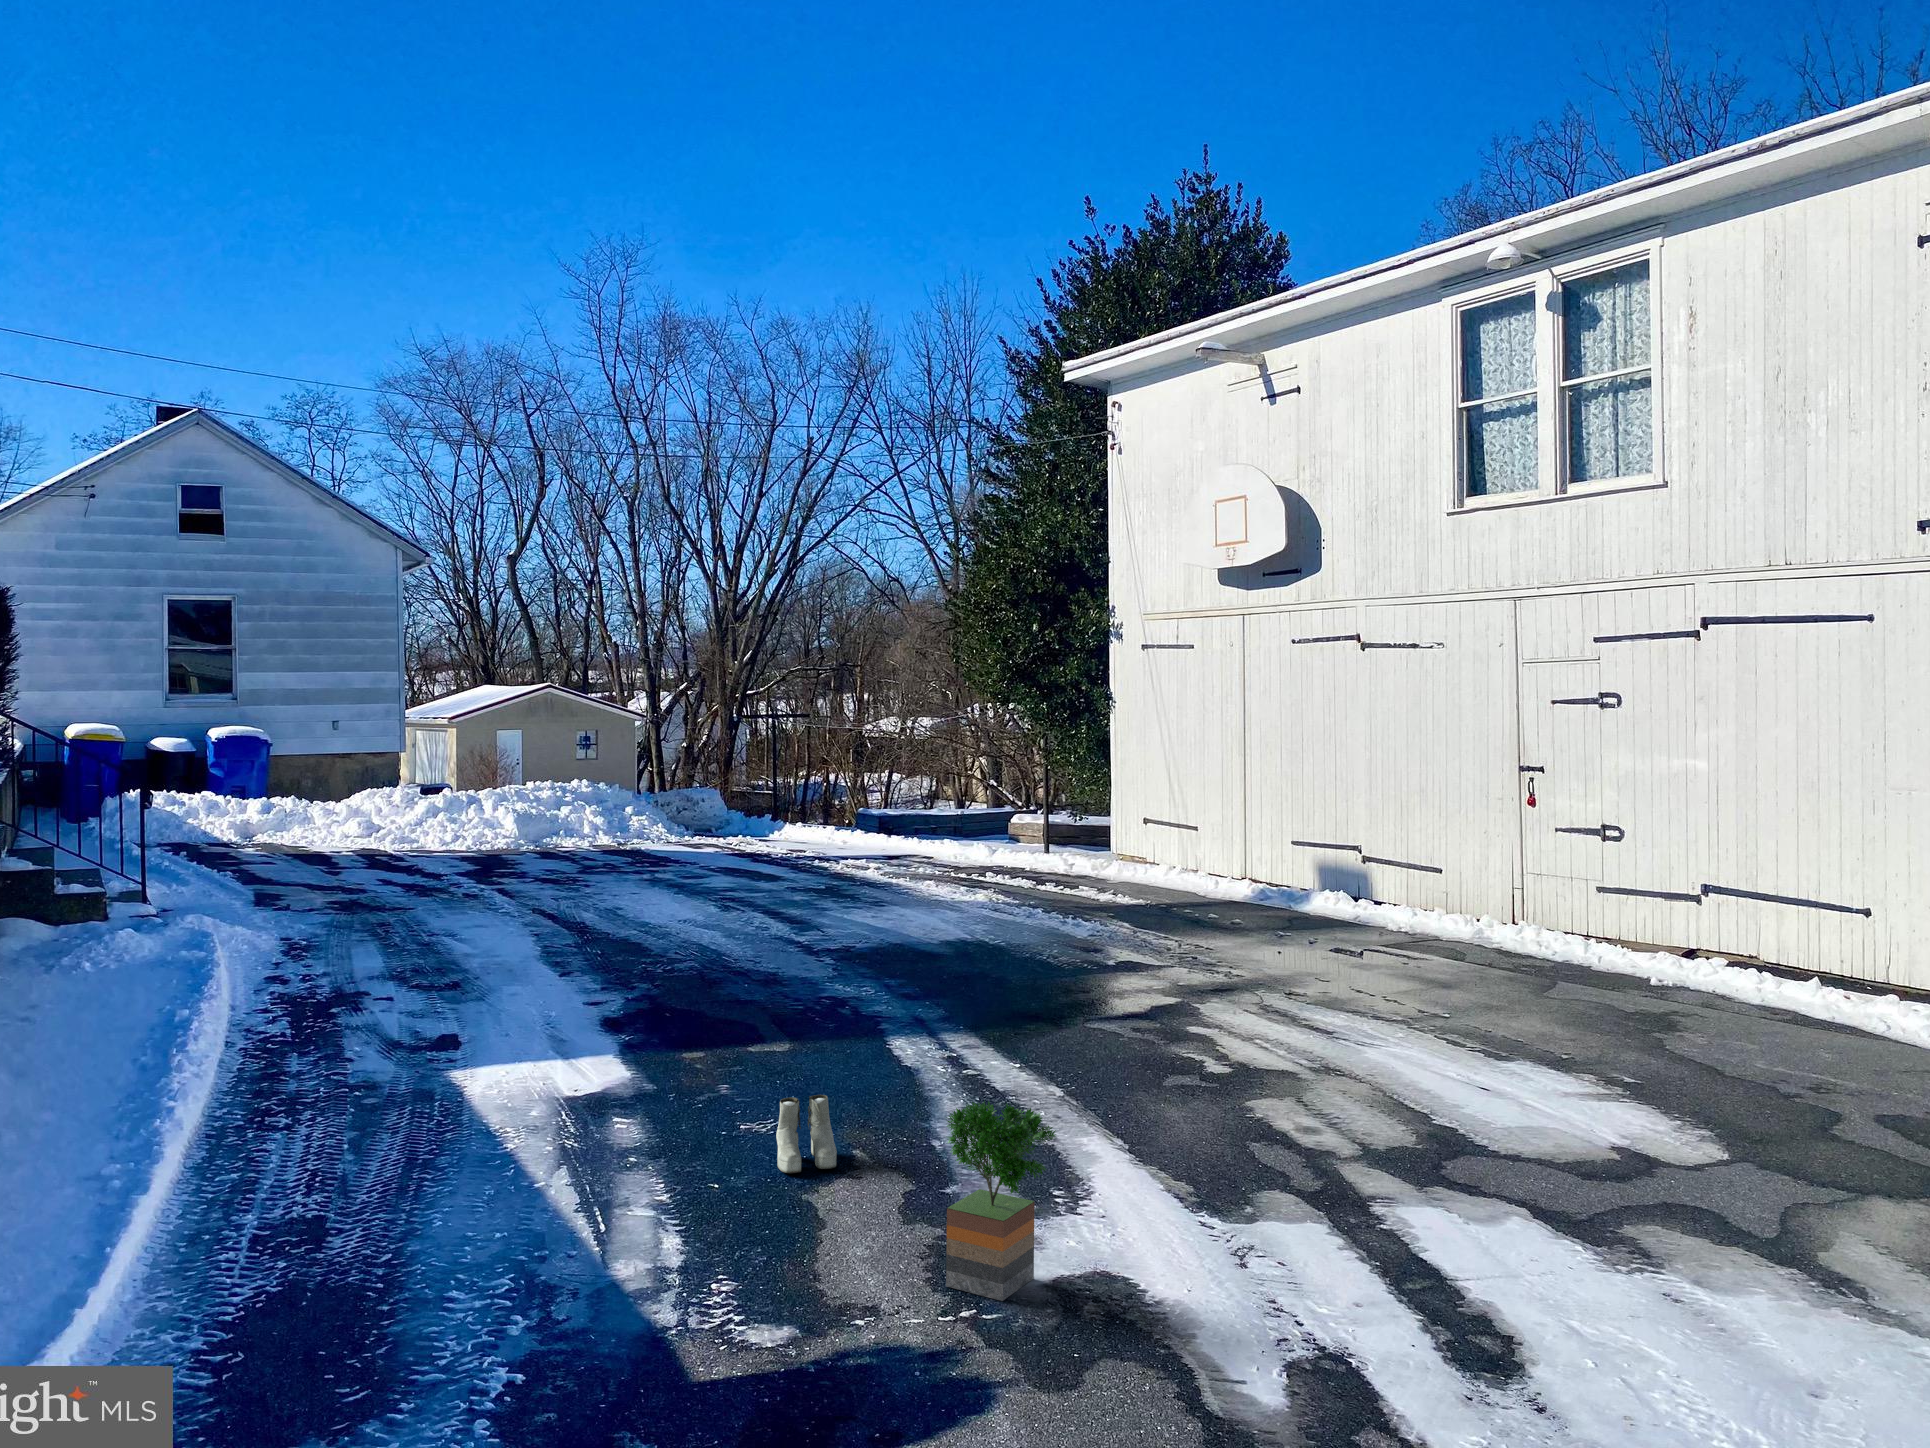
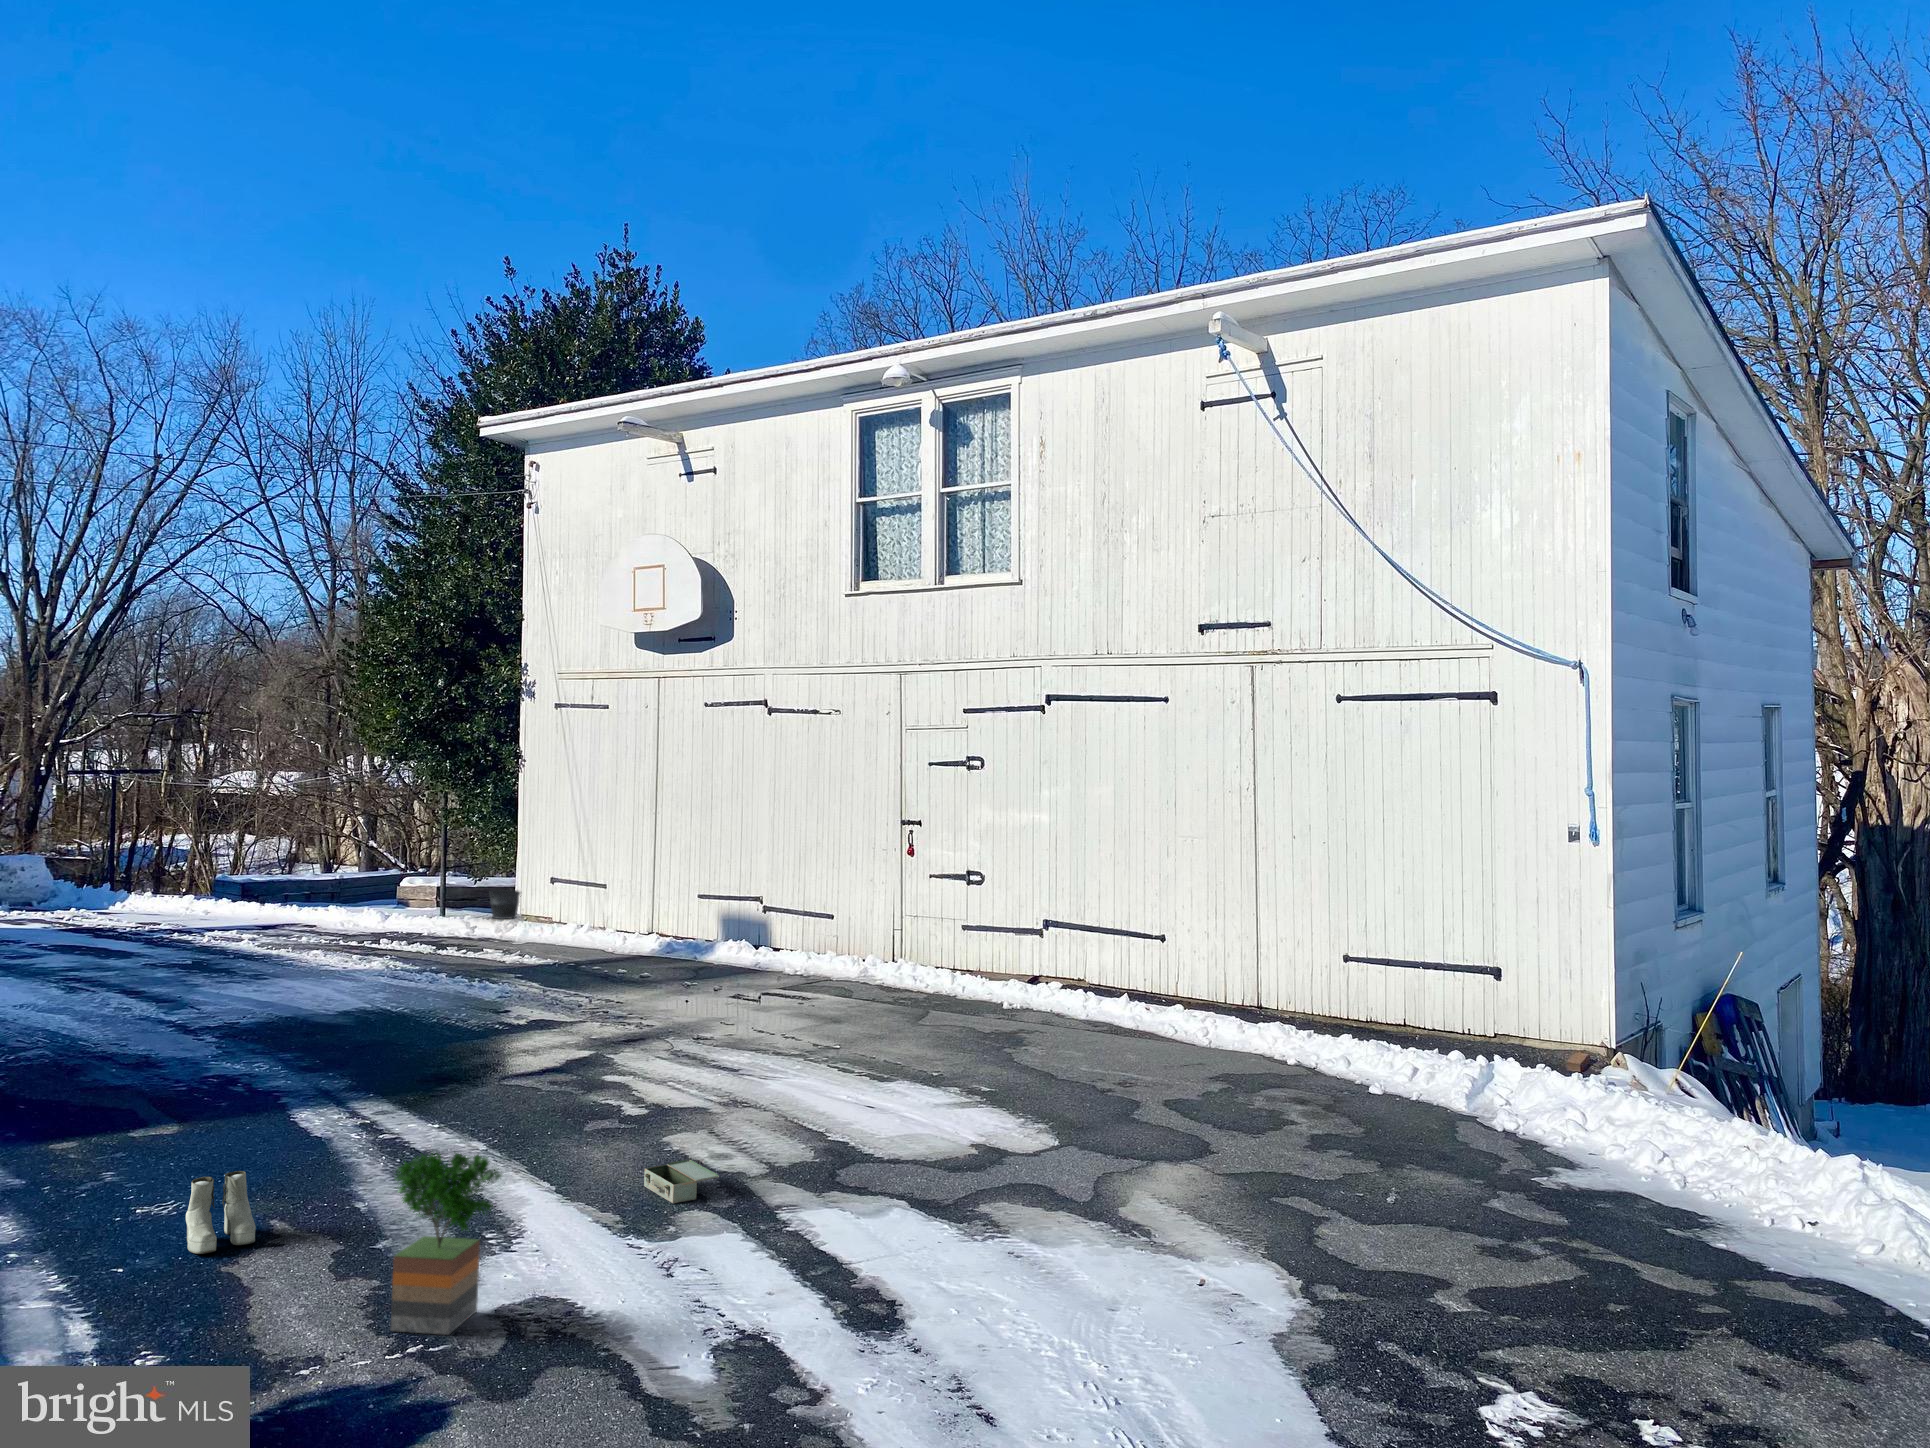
bucket: none [1083,830,1119,858] -> present [488,890,521,919]
toolbox: none [1220,1132,1302,1181] -> present [644,1160,719,1203]

